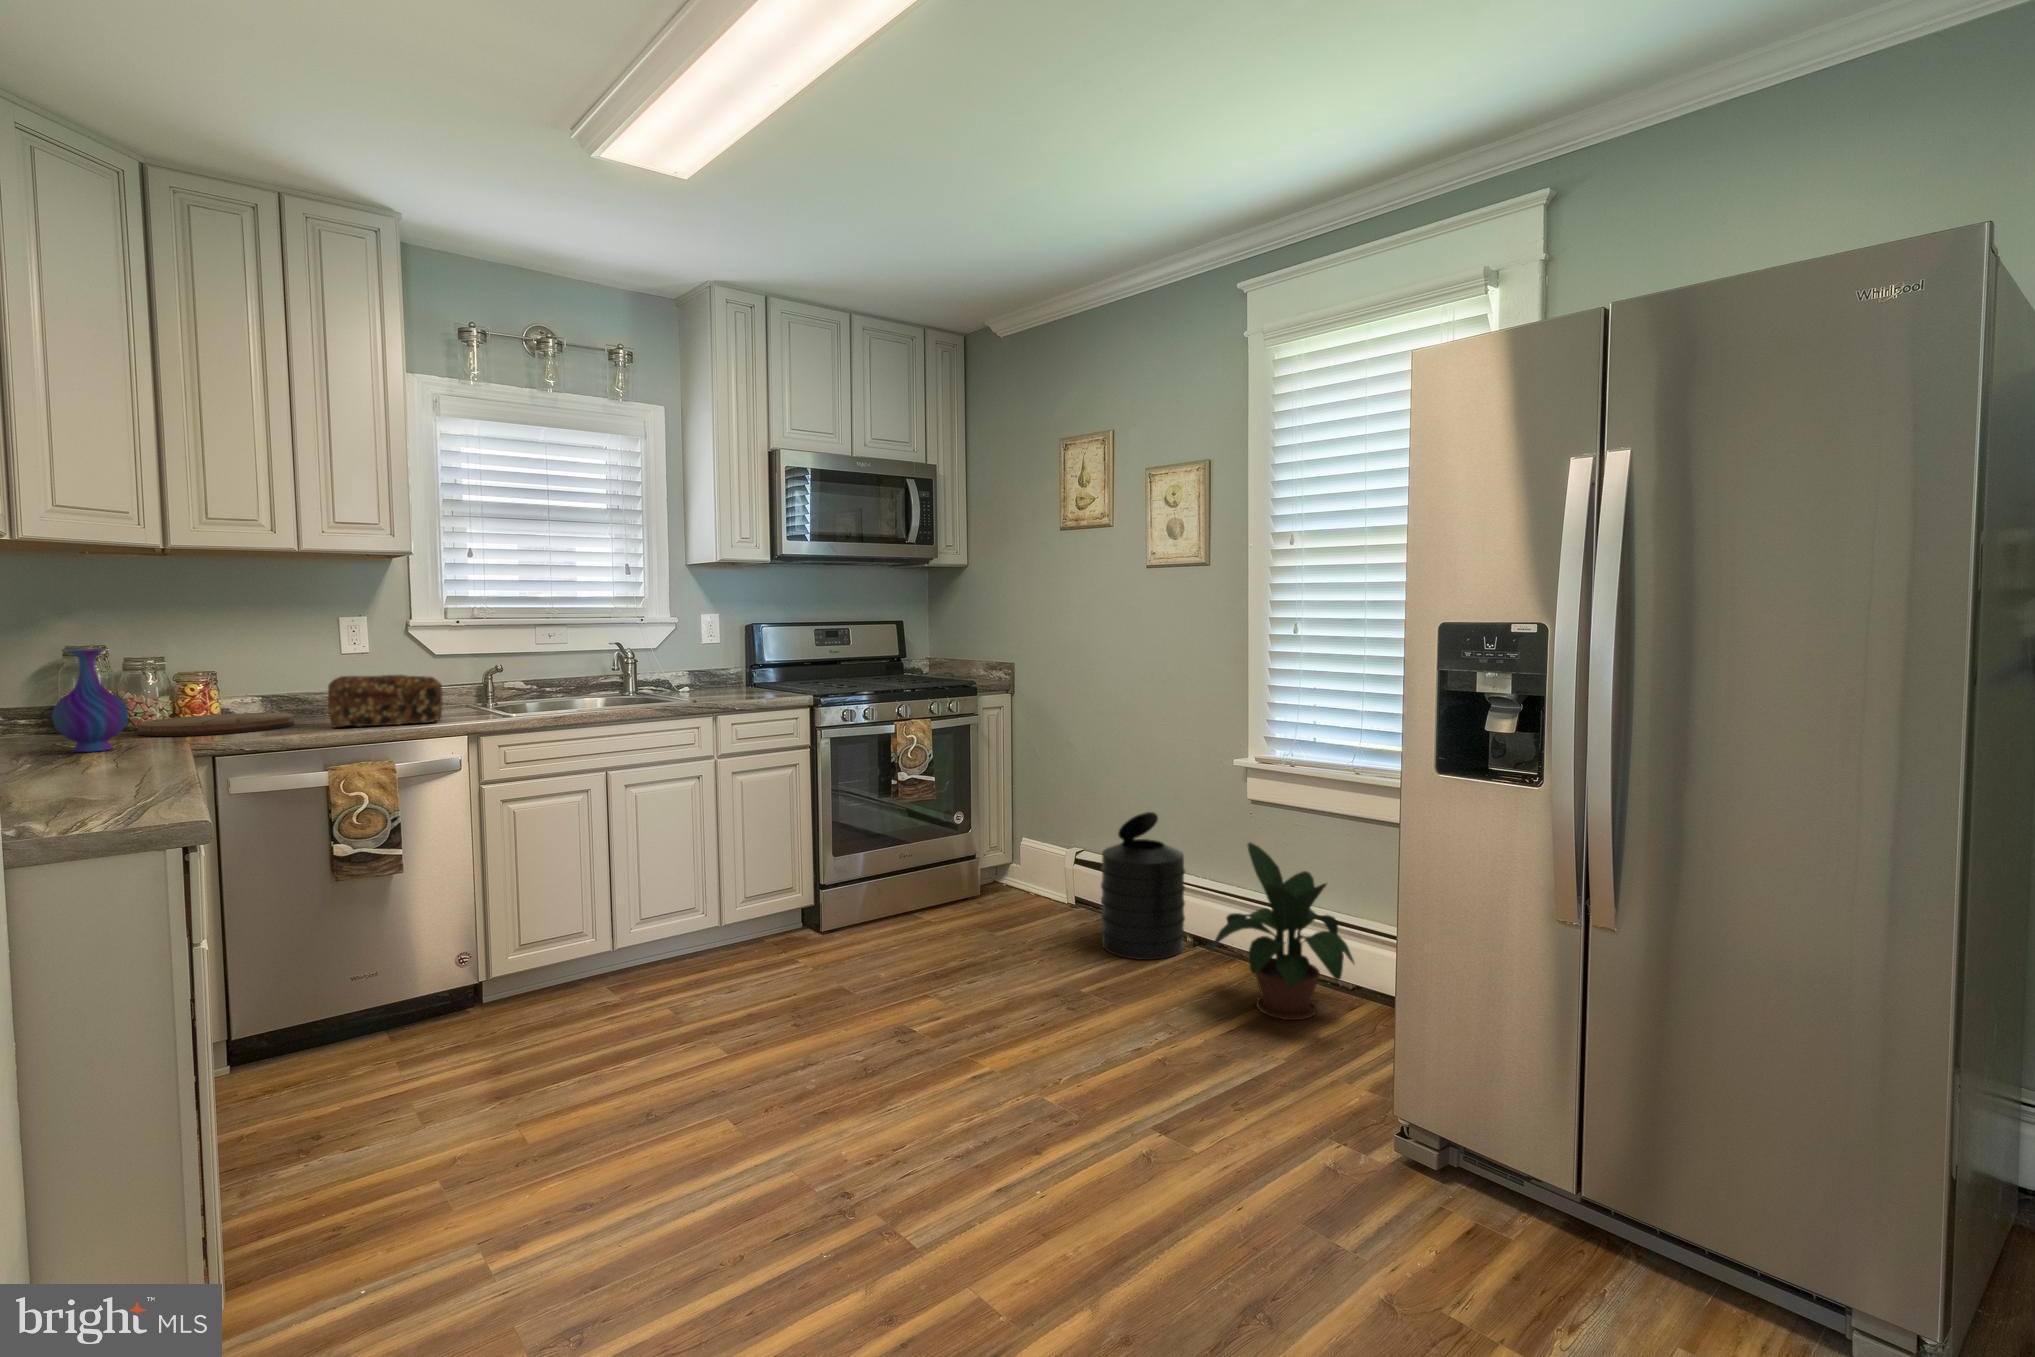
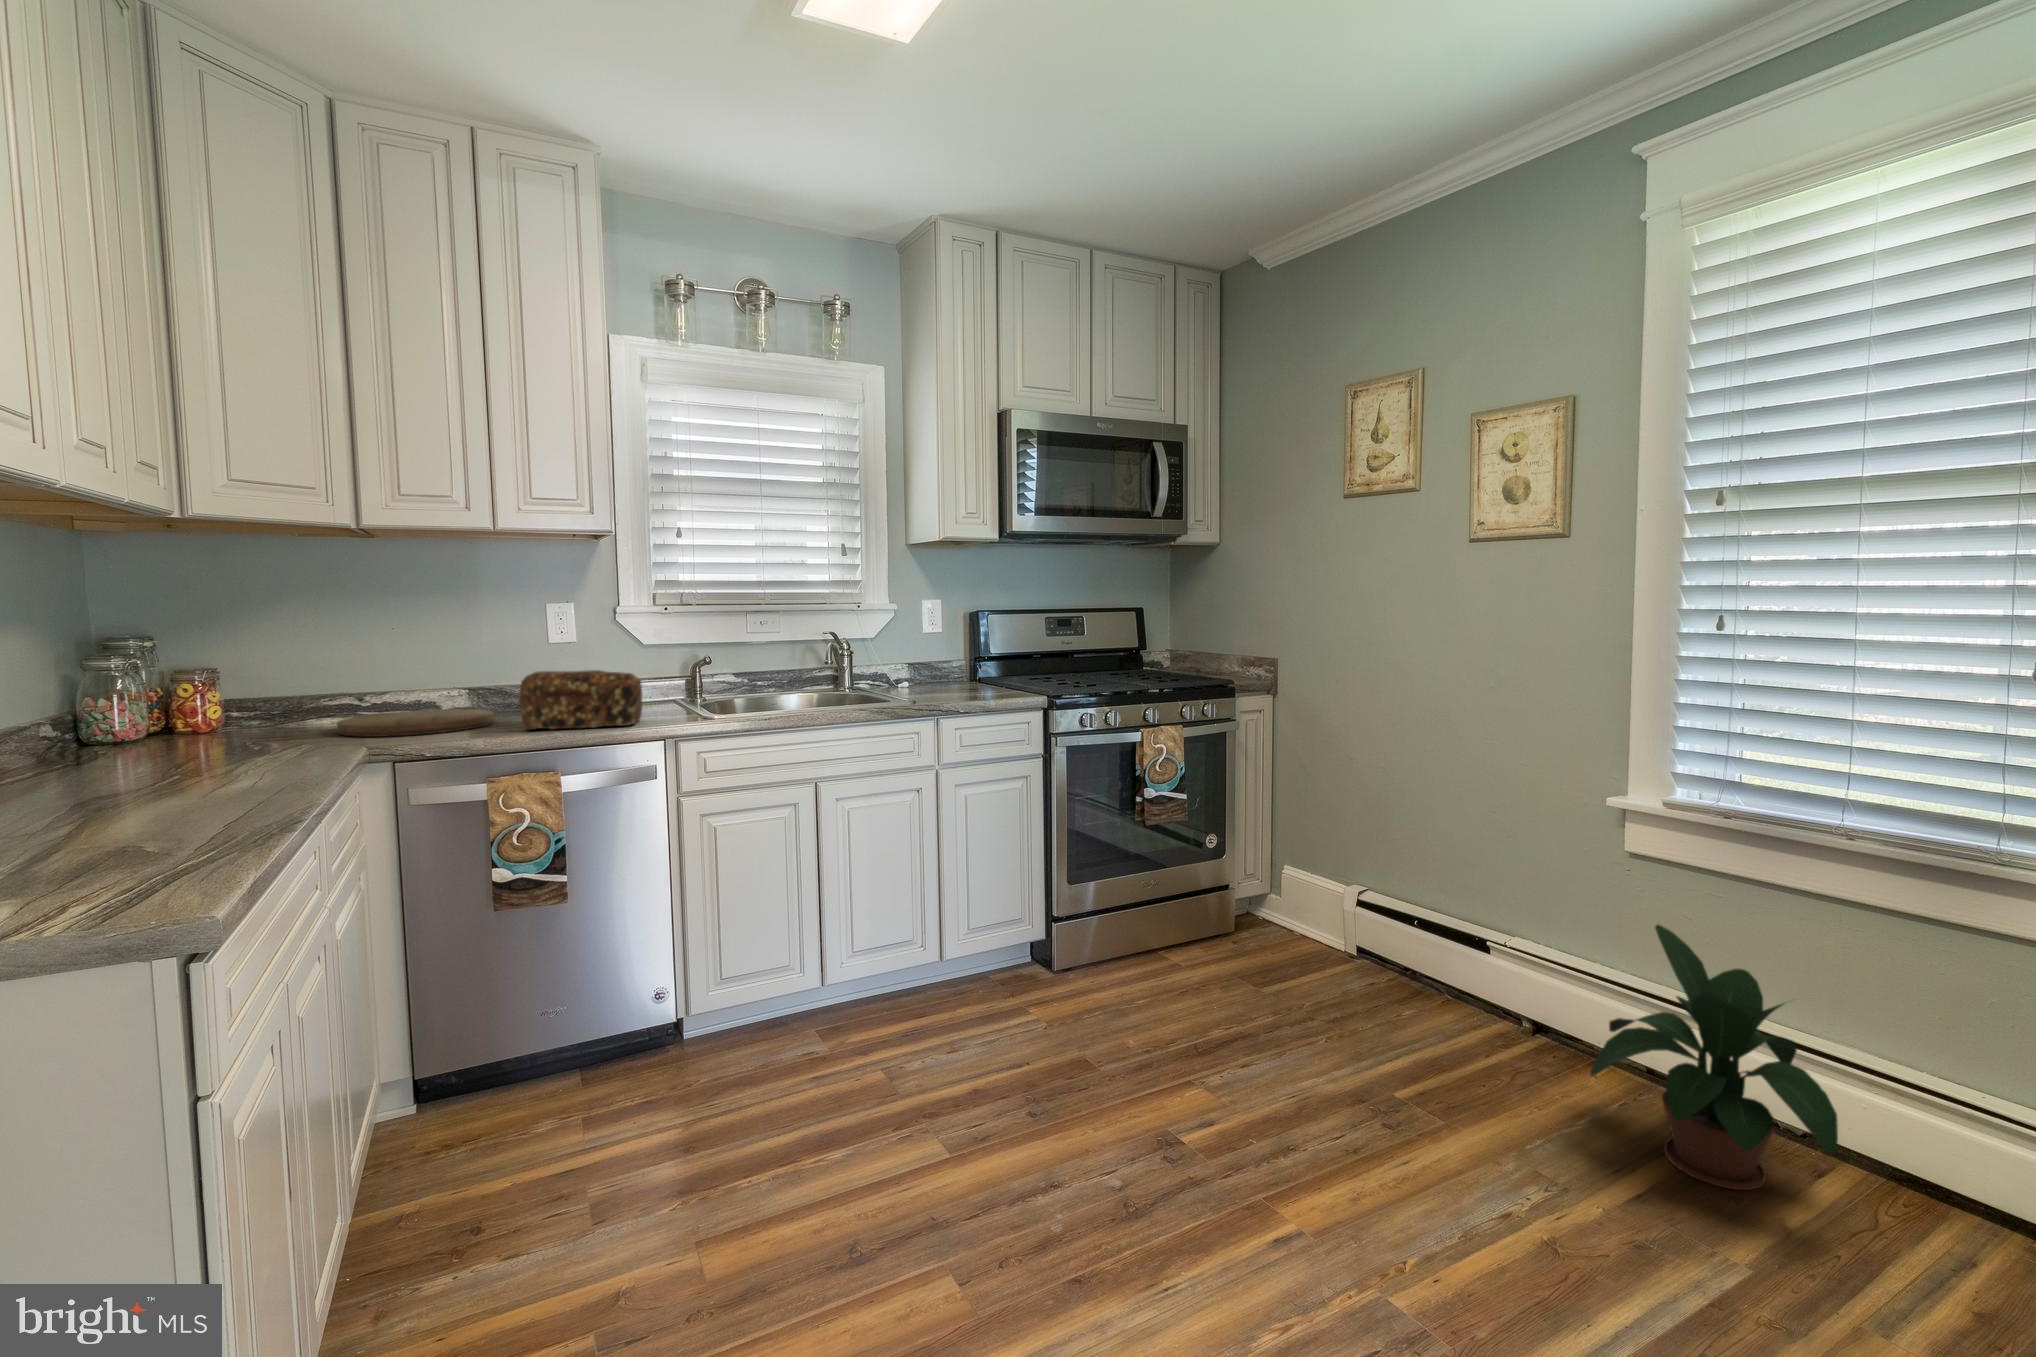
vase: present [52,649,128,752] -> none [228,642,307,758]
trash can: present [1101,812,1185,960] -> none [1403,859,1526,1054]

